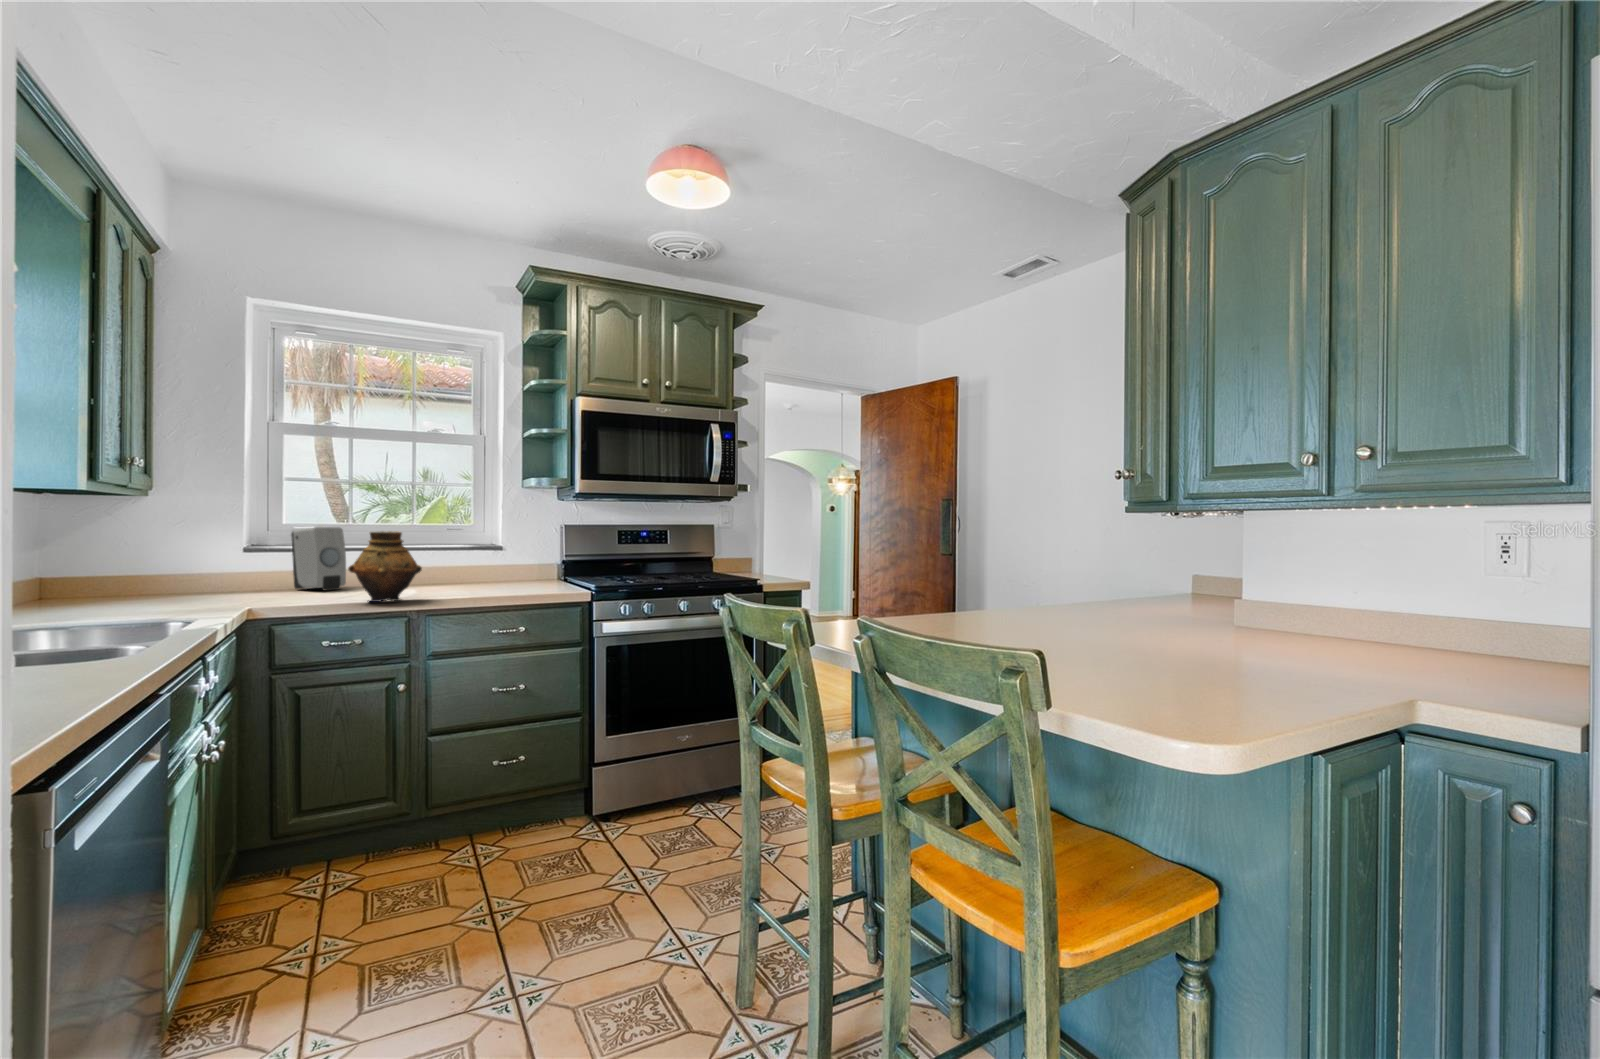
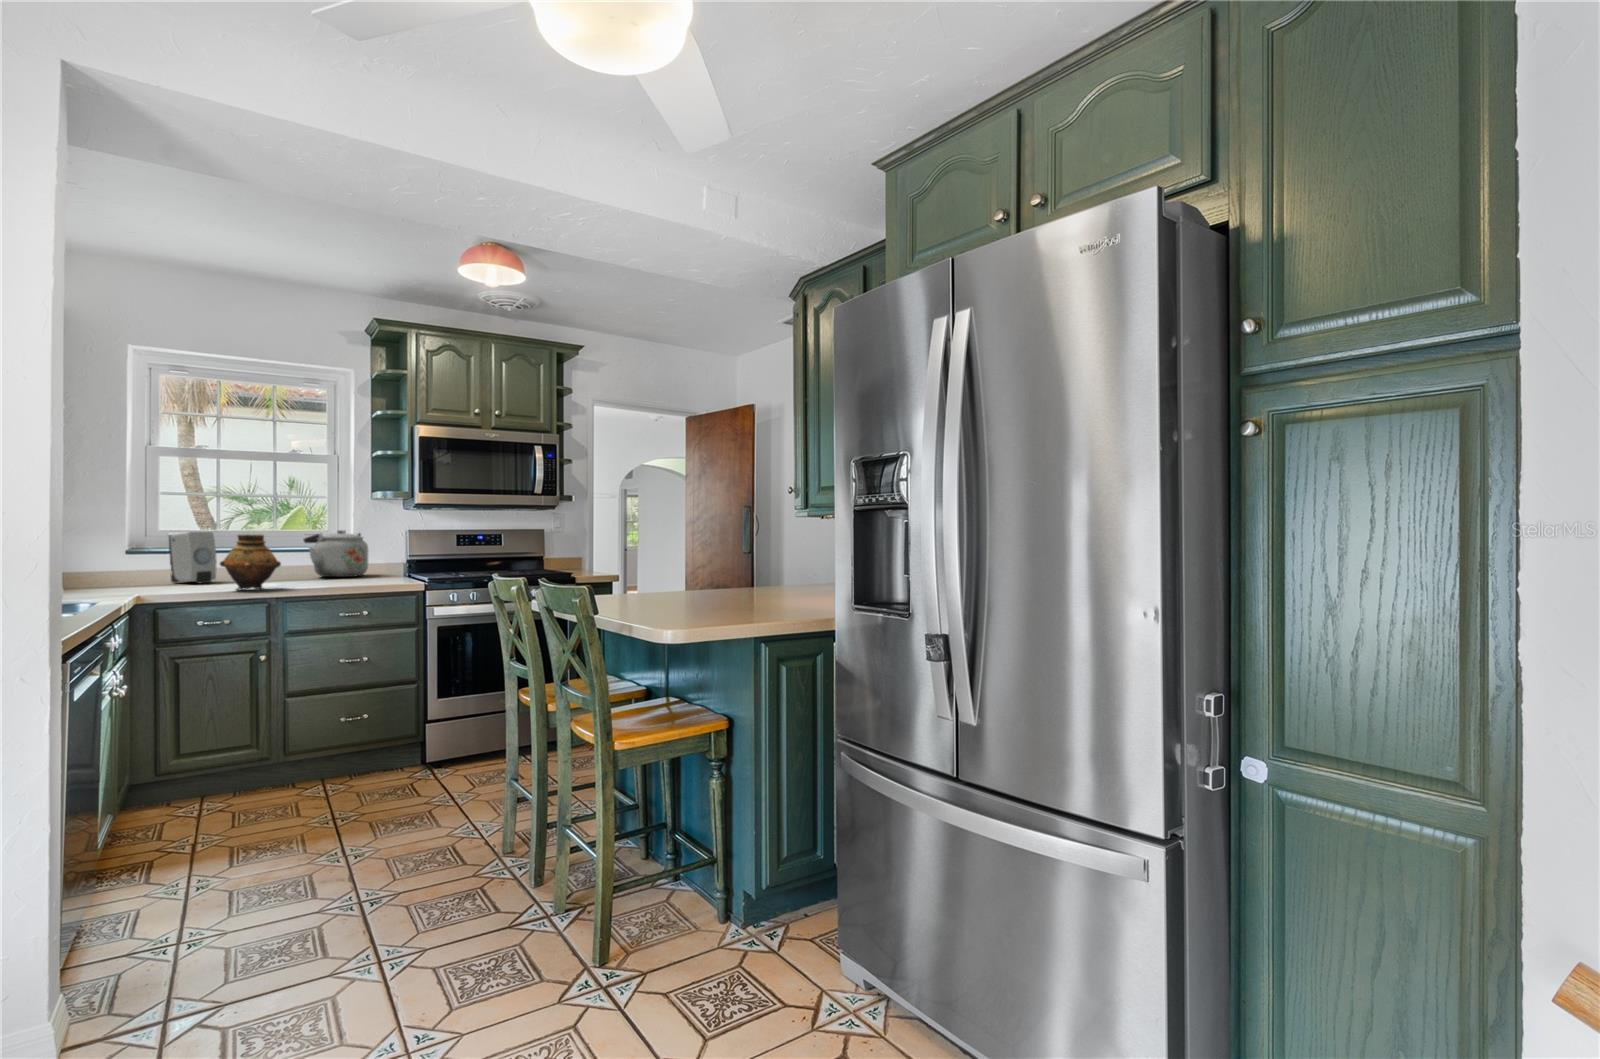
kettle: none [445,525,519,582] -> present [304,530,368,577]

